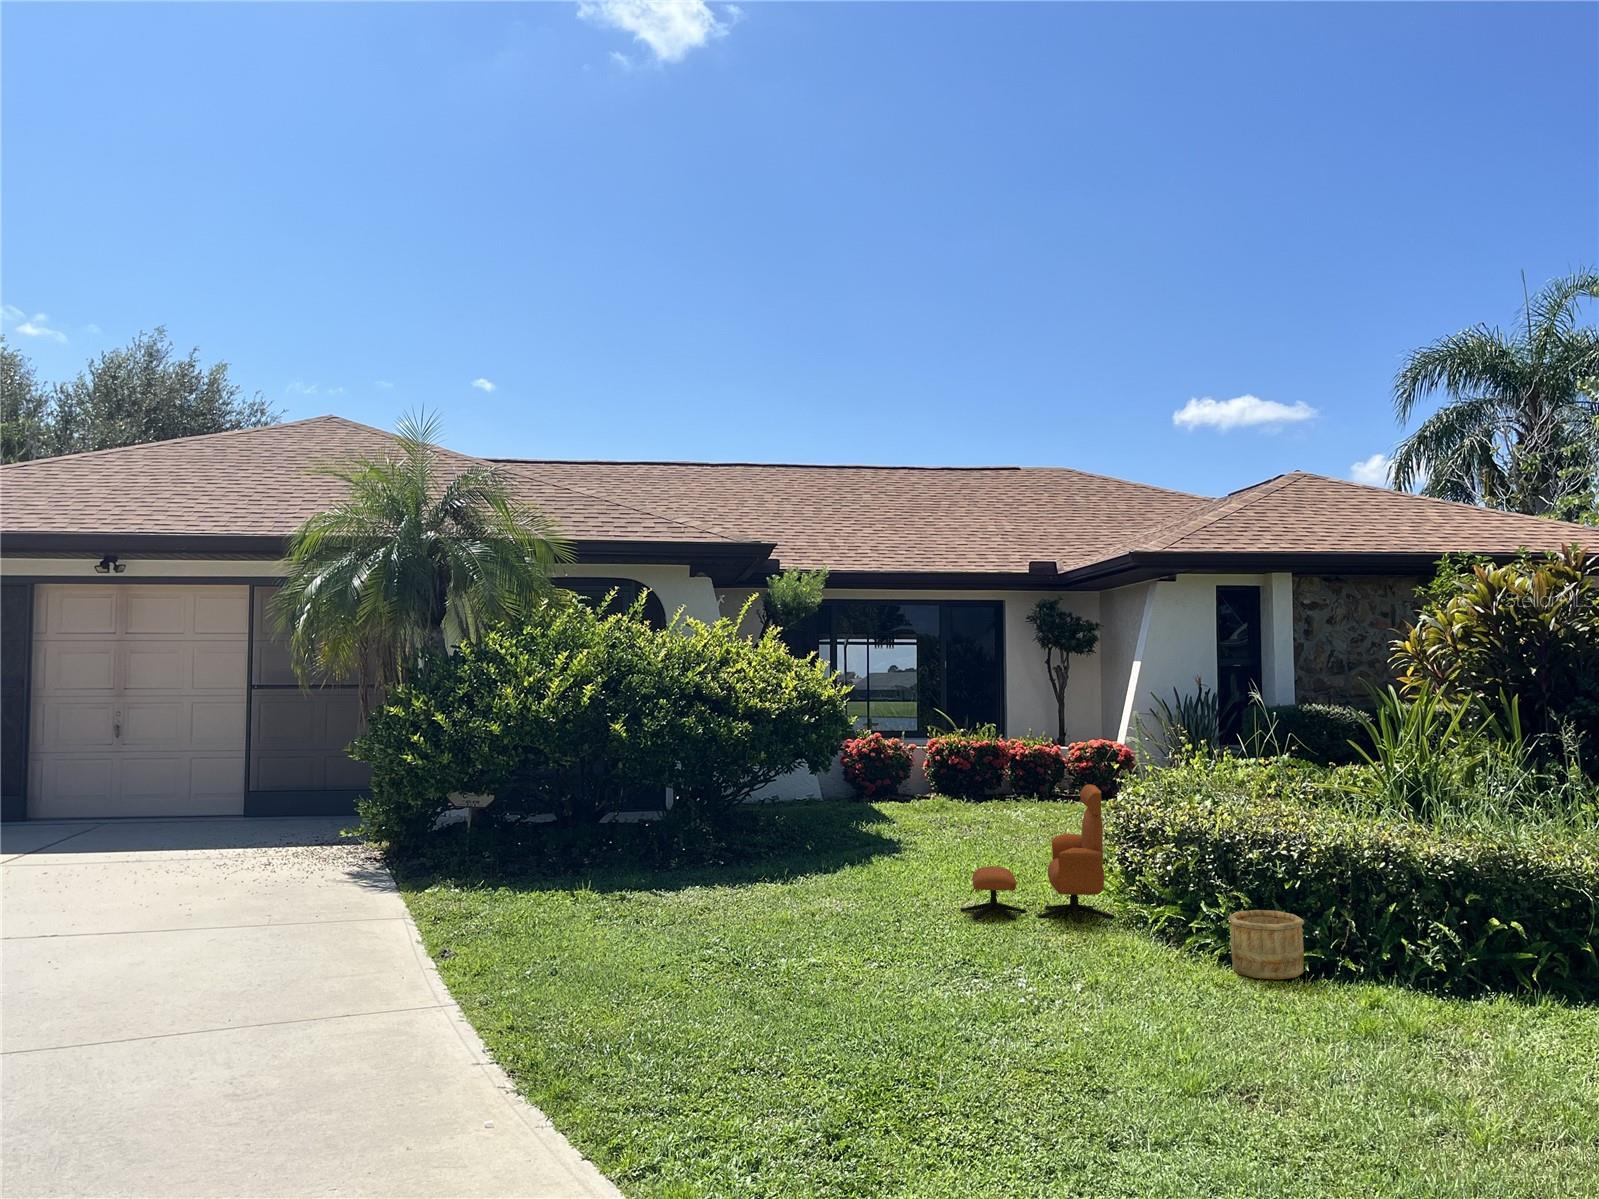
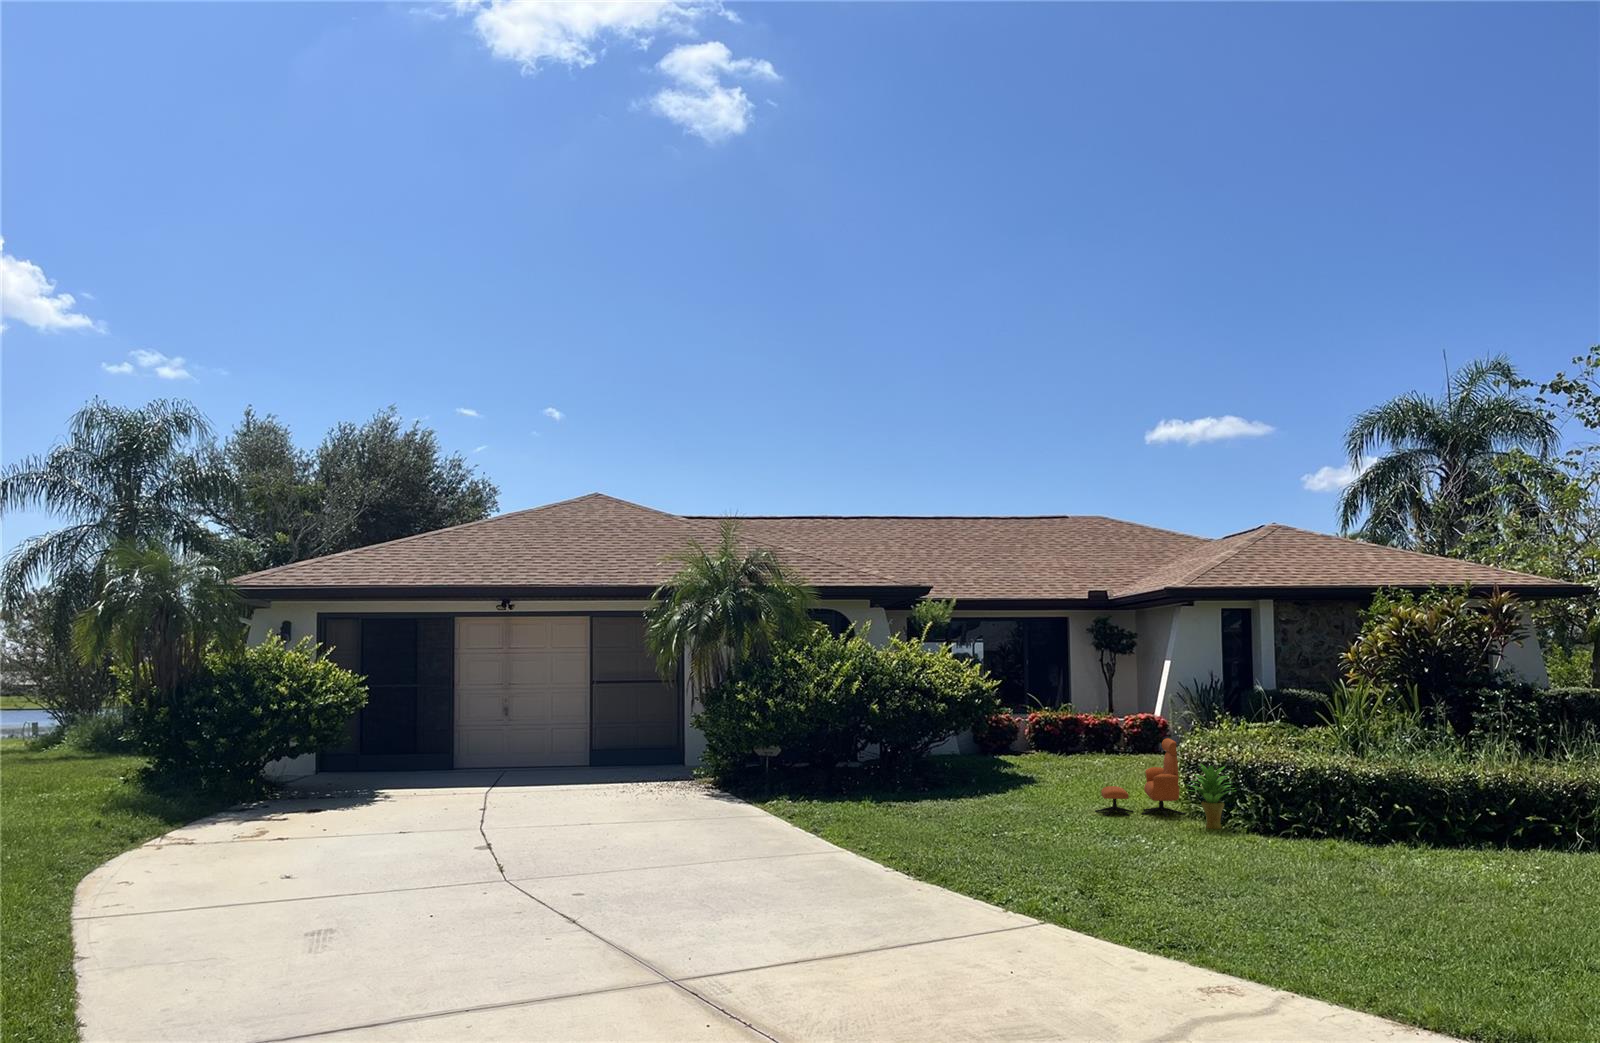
potted plant: none [1110,833,1199,954] -> present [1188,764,1234,829]
wooden bucket: present [1228,910,1304,980] -> none [1254,803,1296,838]

